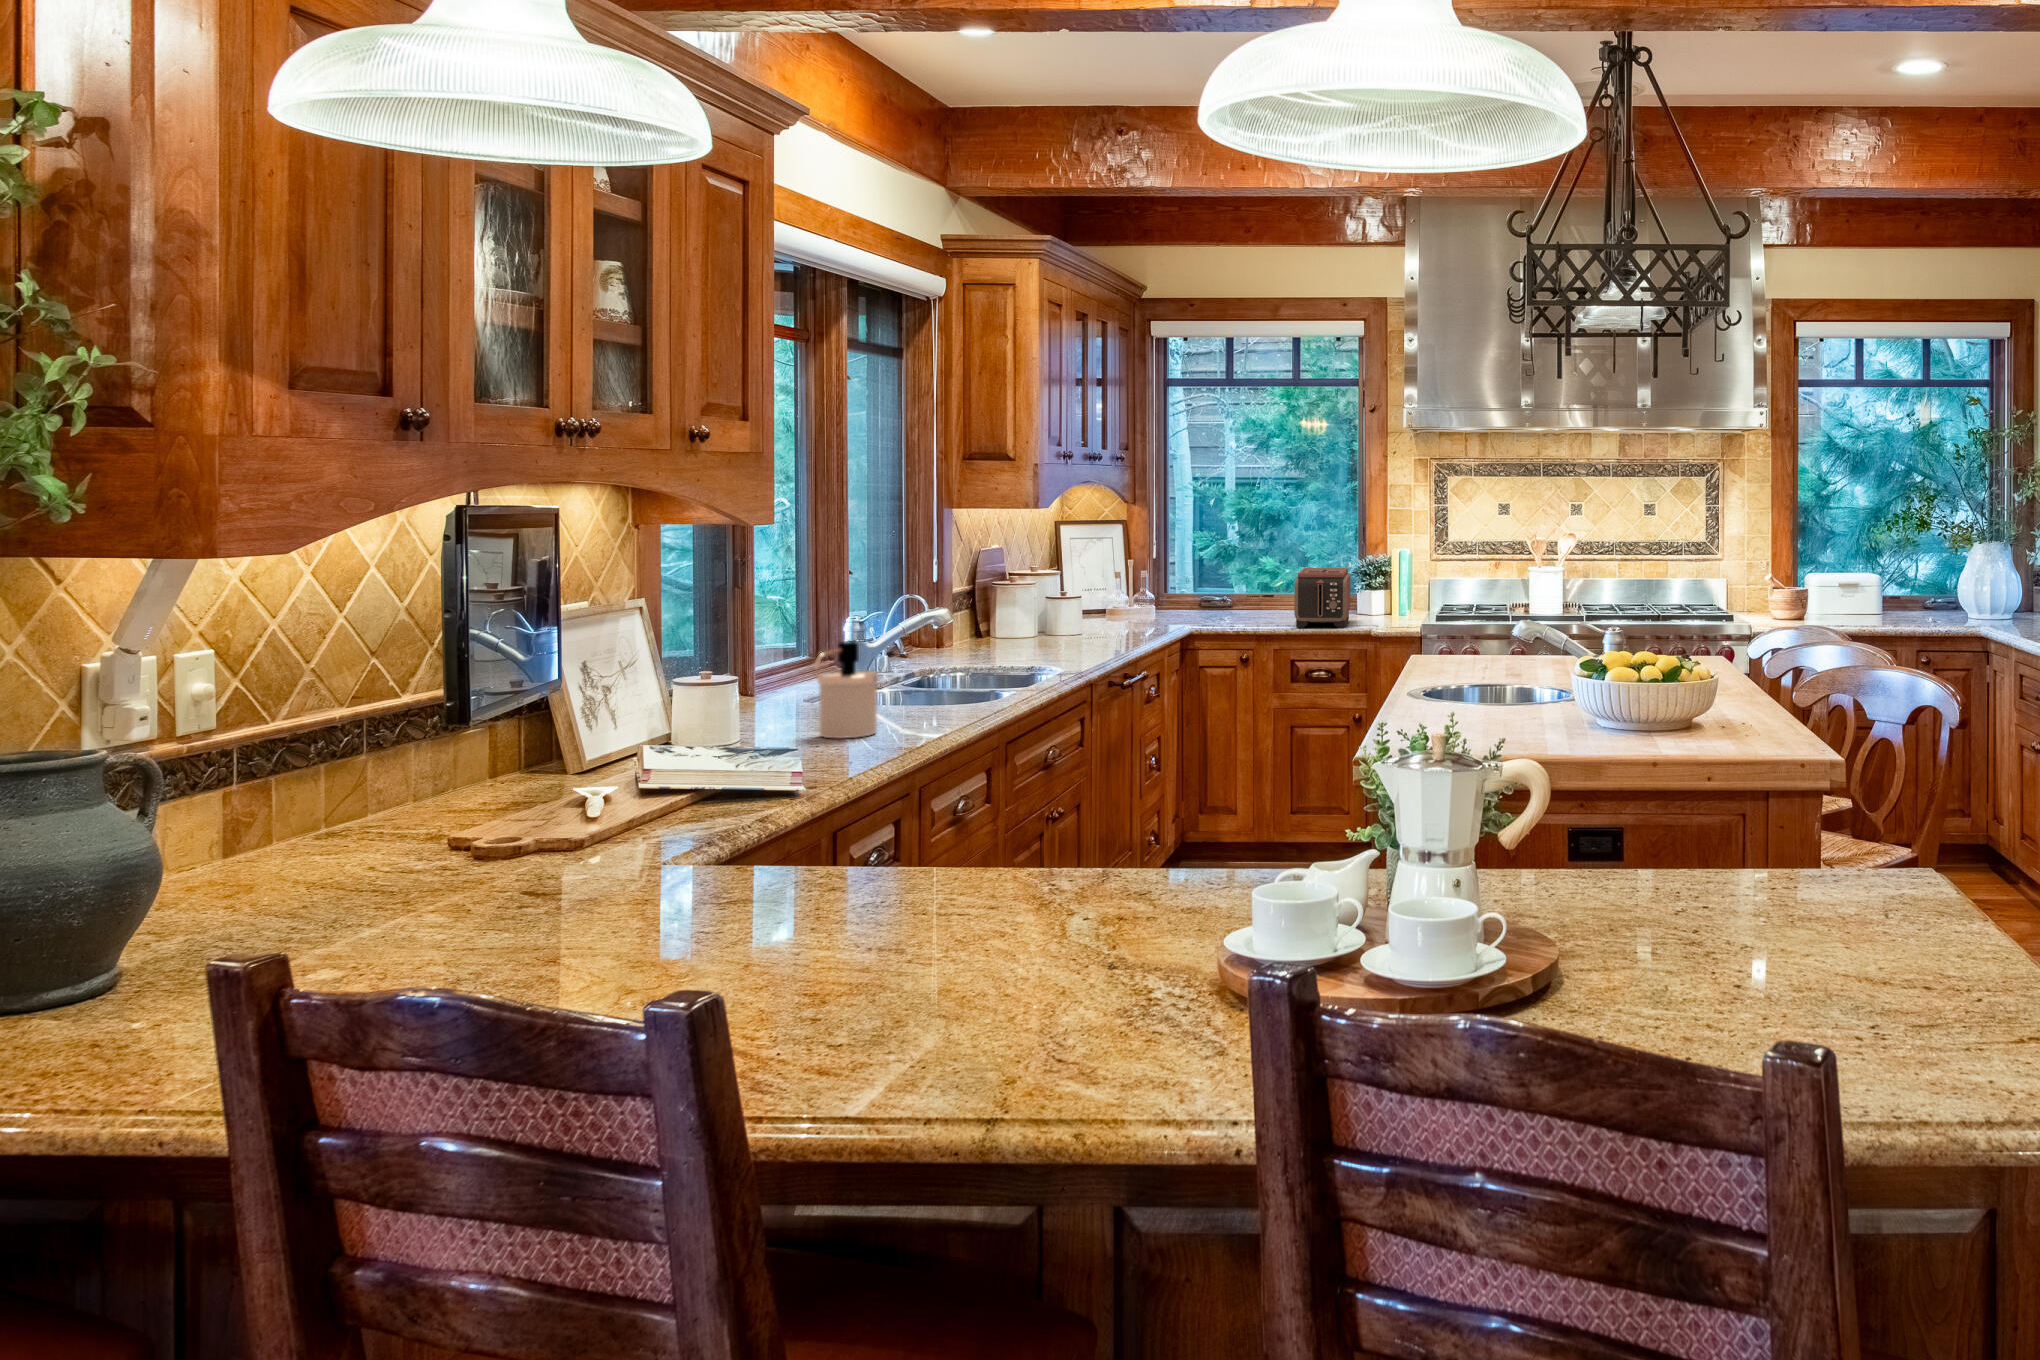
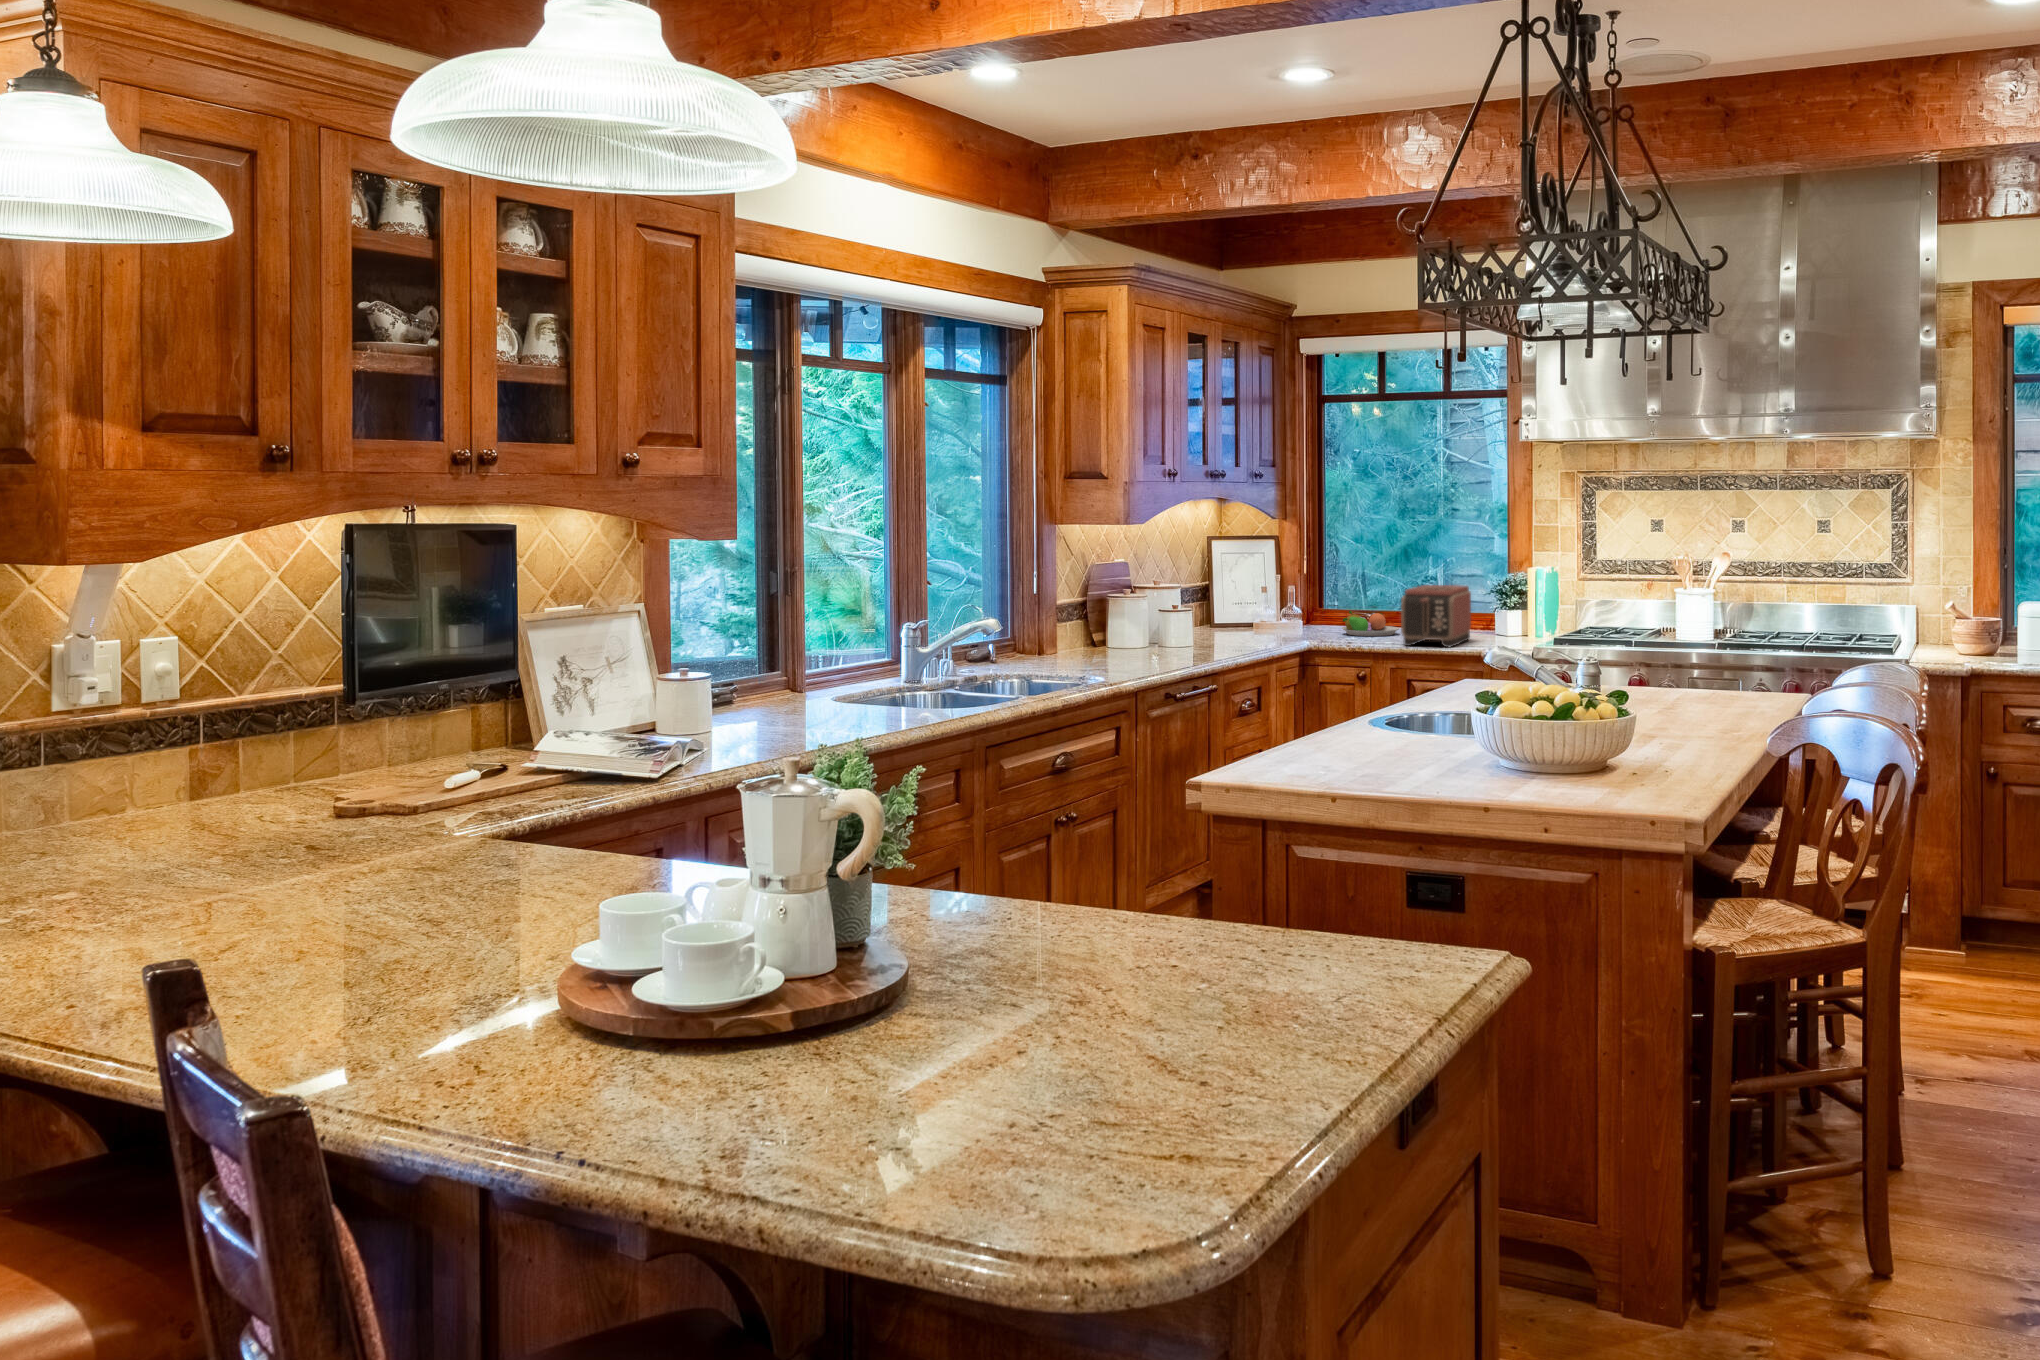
fruit bowl: none [1211,596,1269,621] -> present [1342,611,1399,636]
soap dispenser: present [814,641,879,739] -> none [764,645,836,734]

